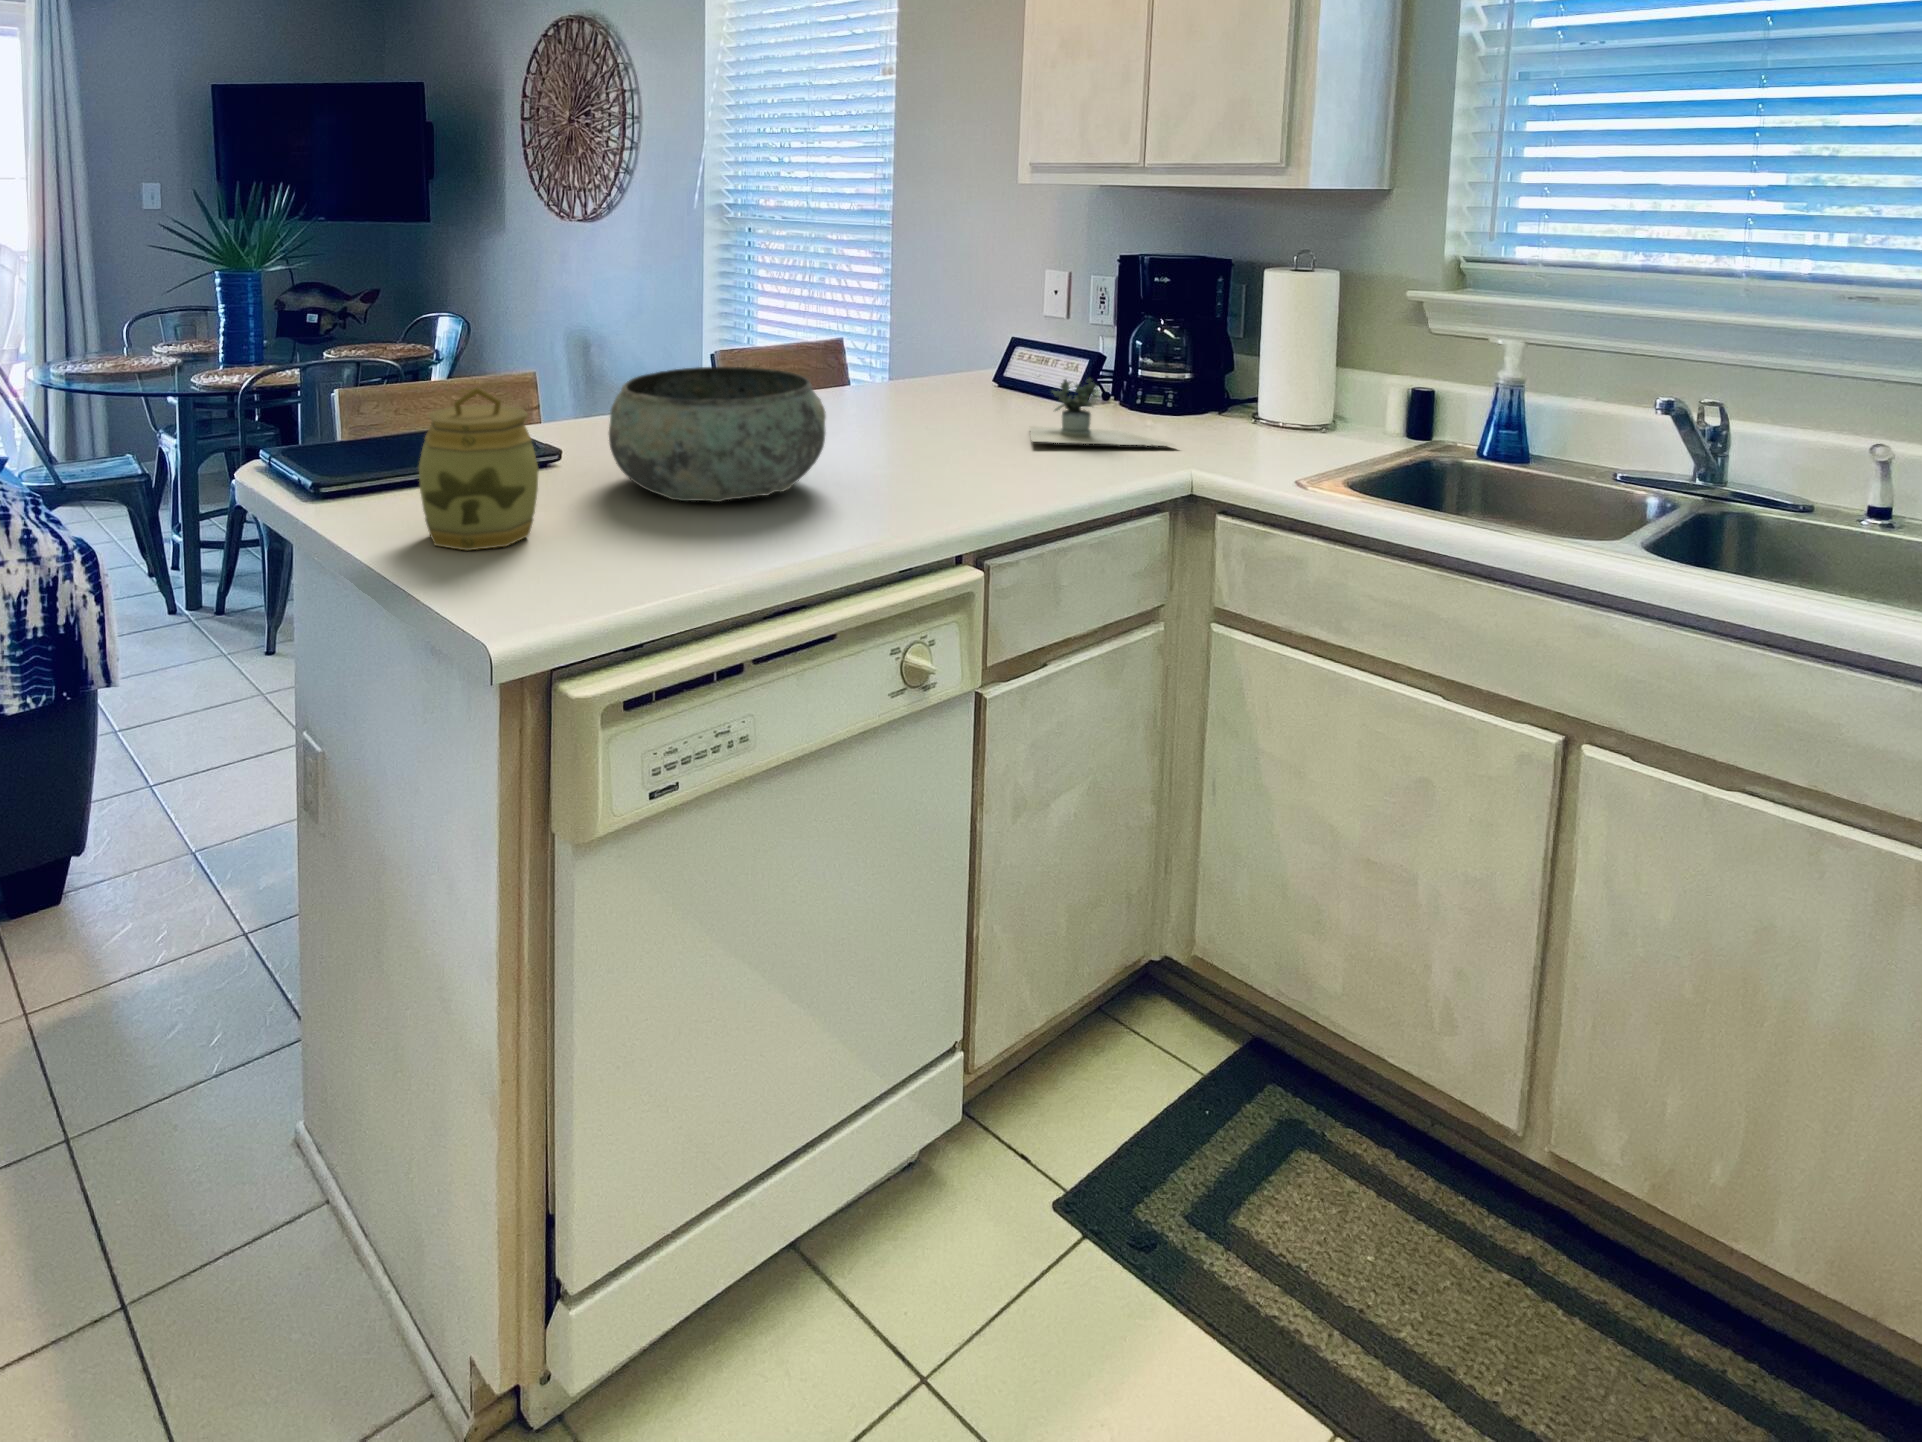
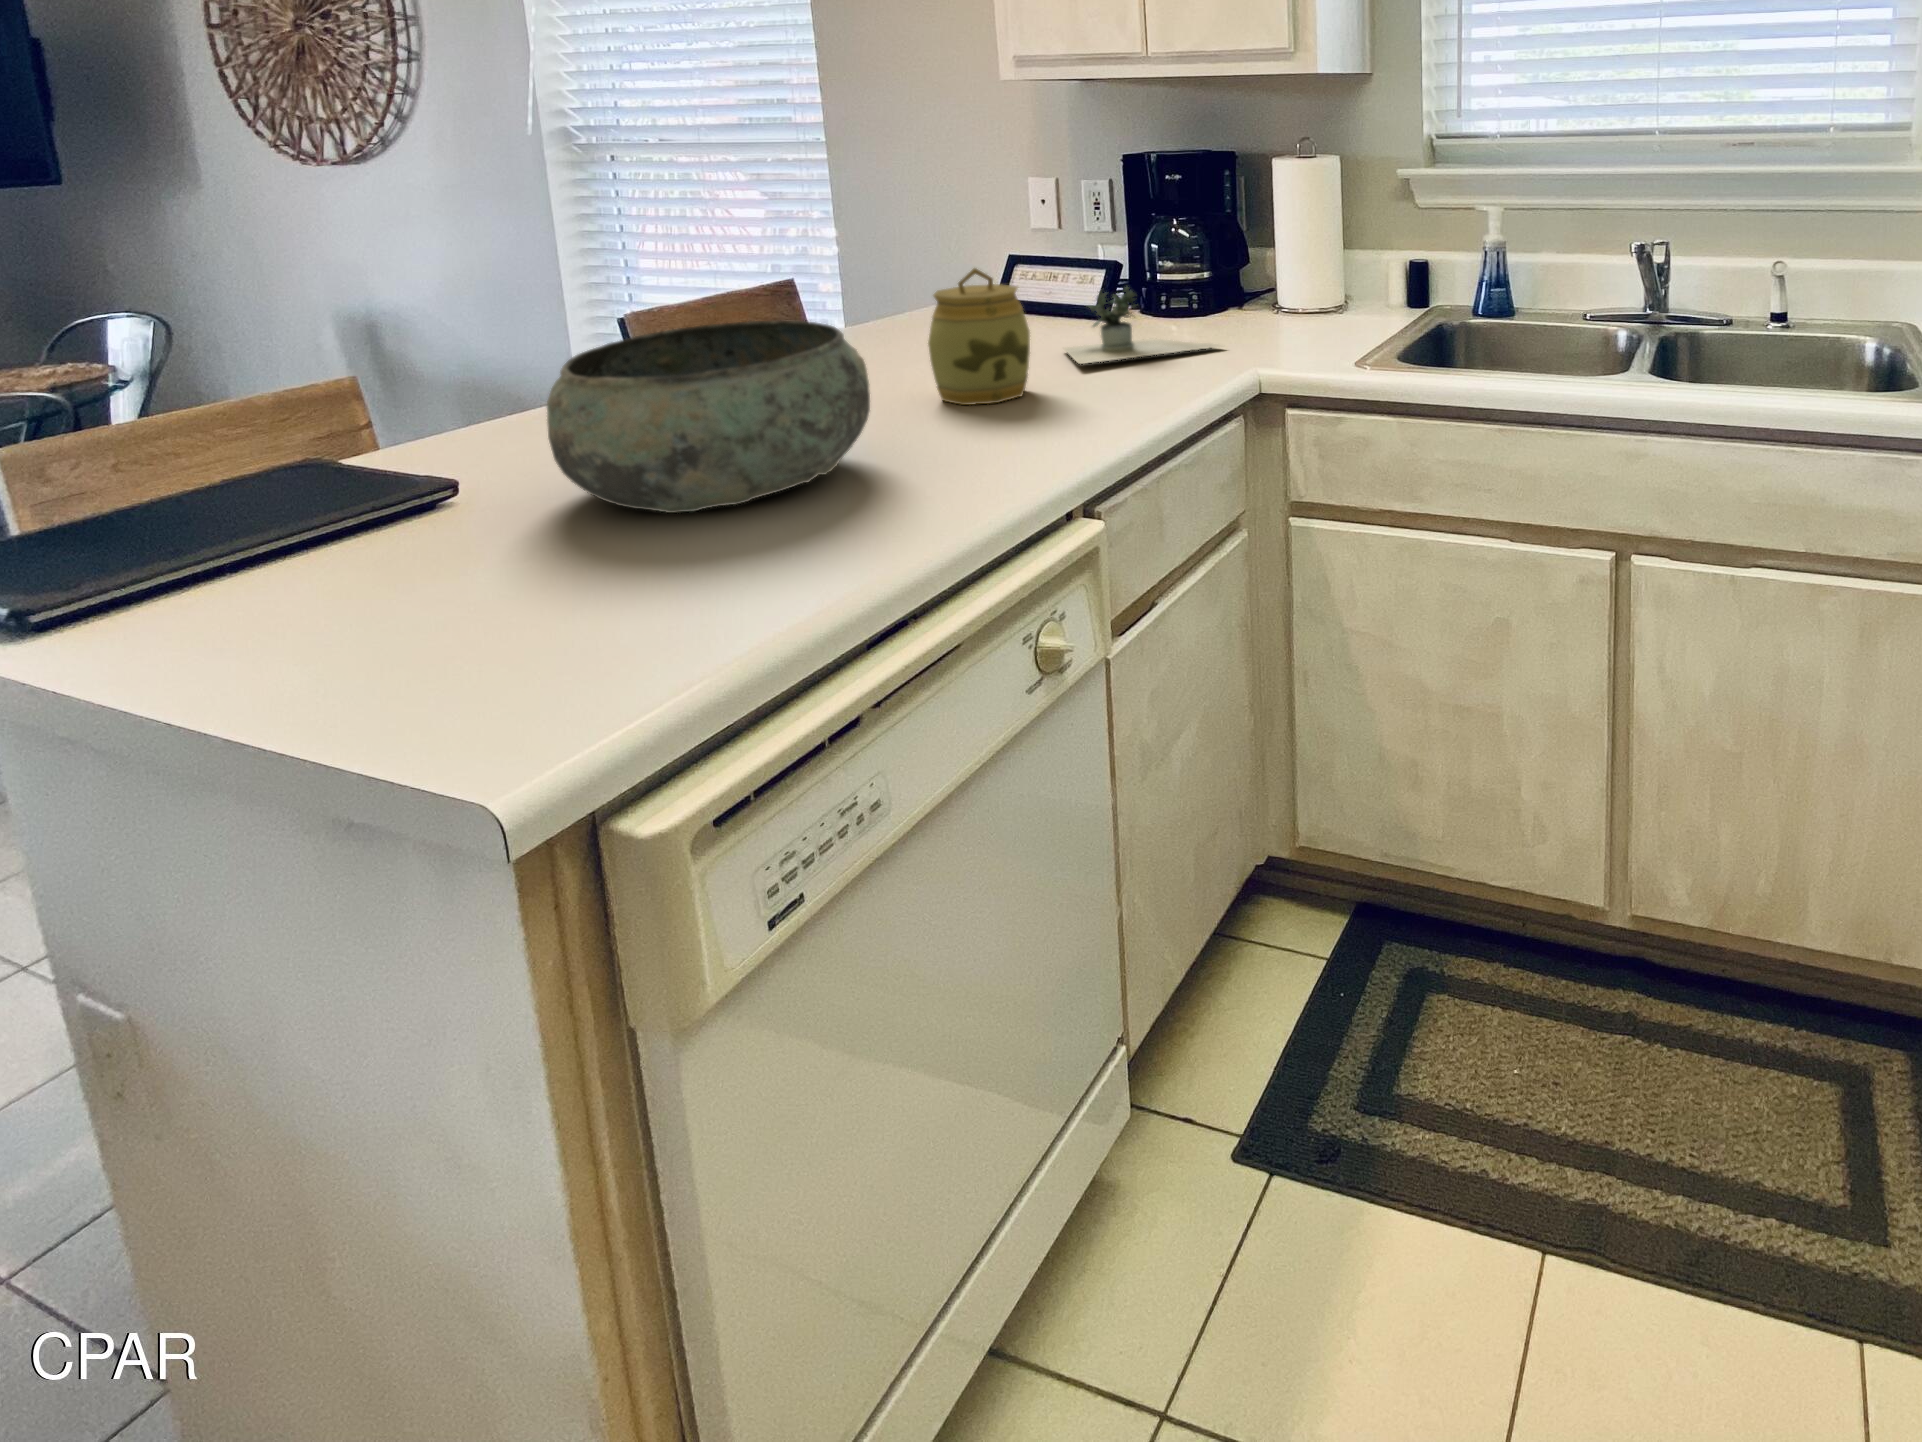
jar: present [419,387,539,550] -> present [928,268,1030,405]

